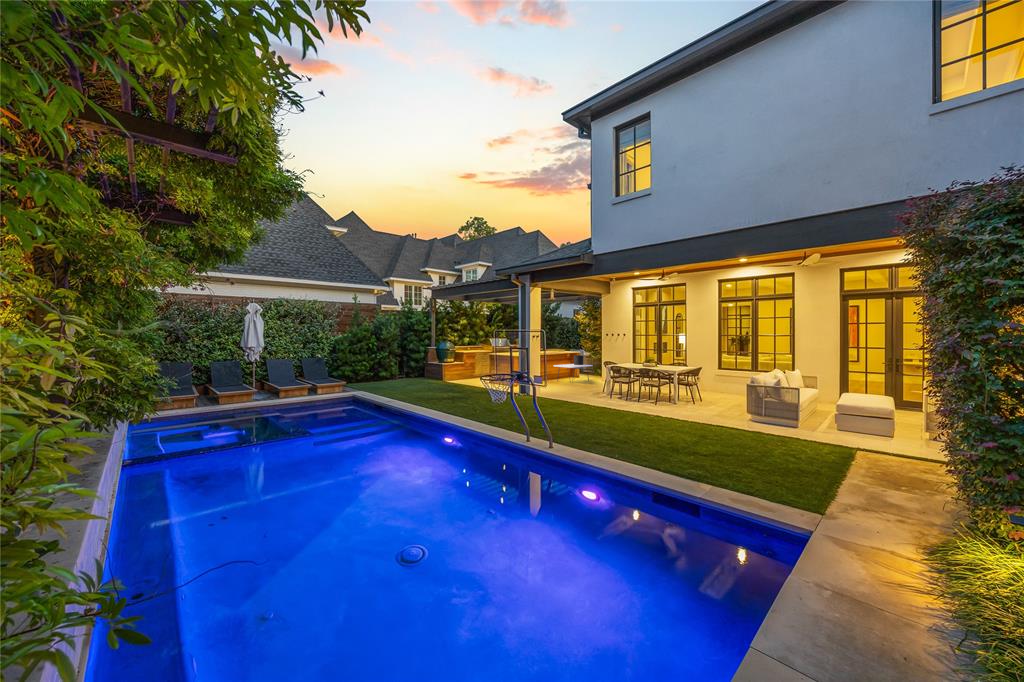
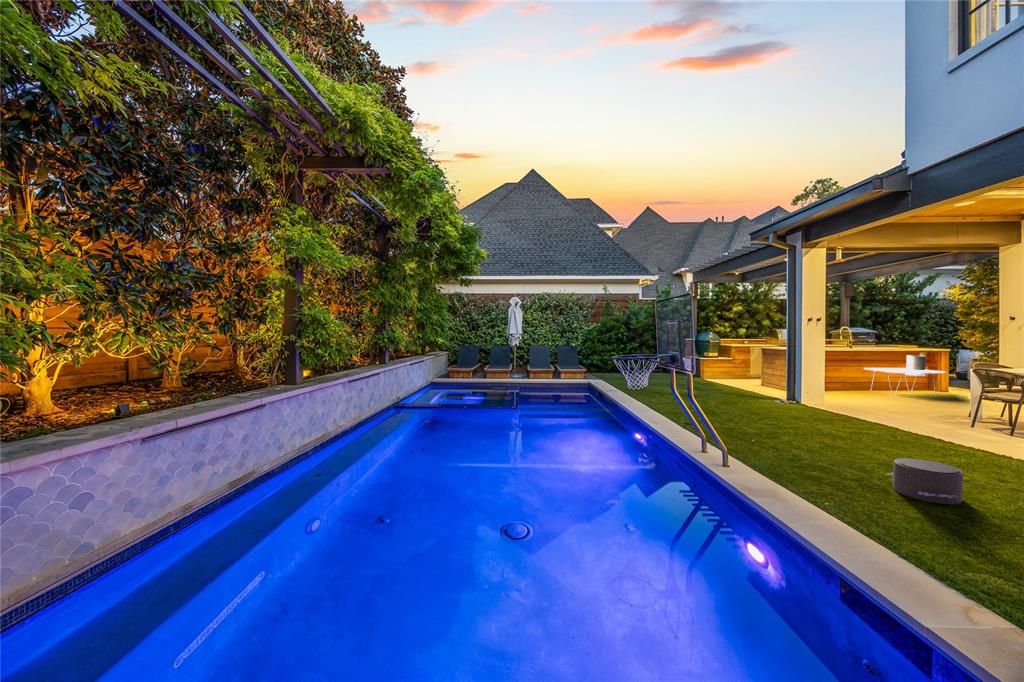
pouf: none [636,422,677,447] -> present [887,458,963,504]

